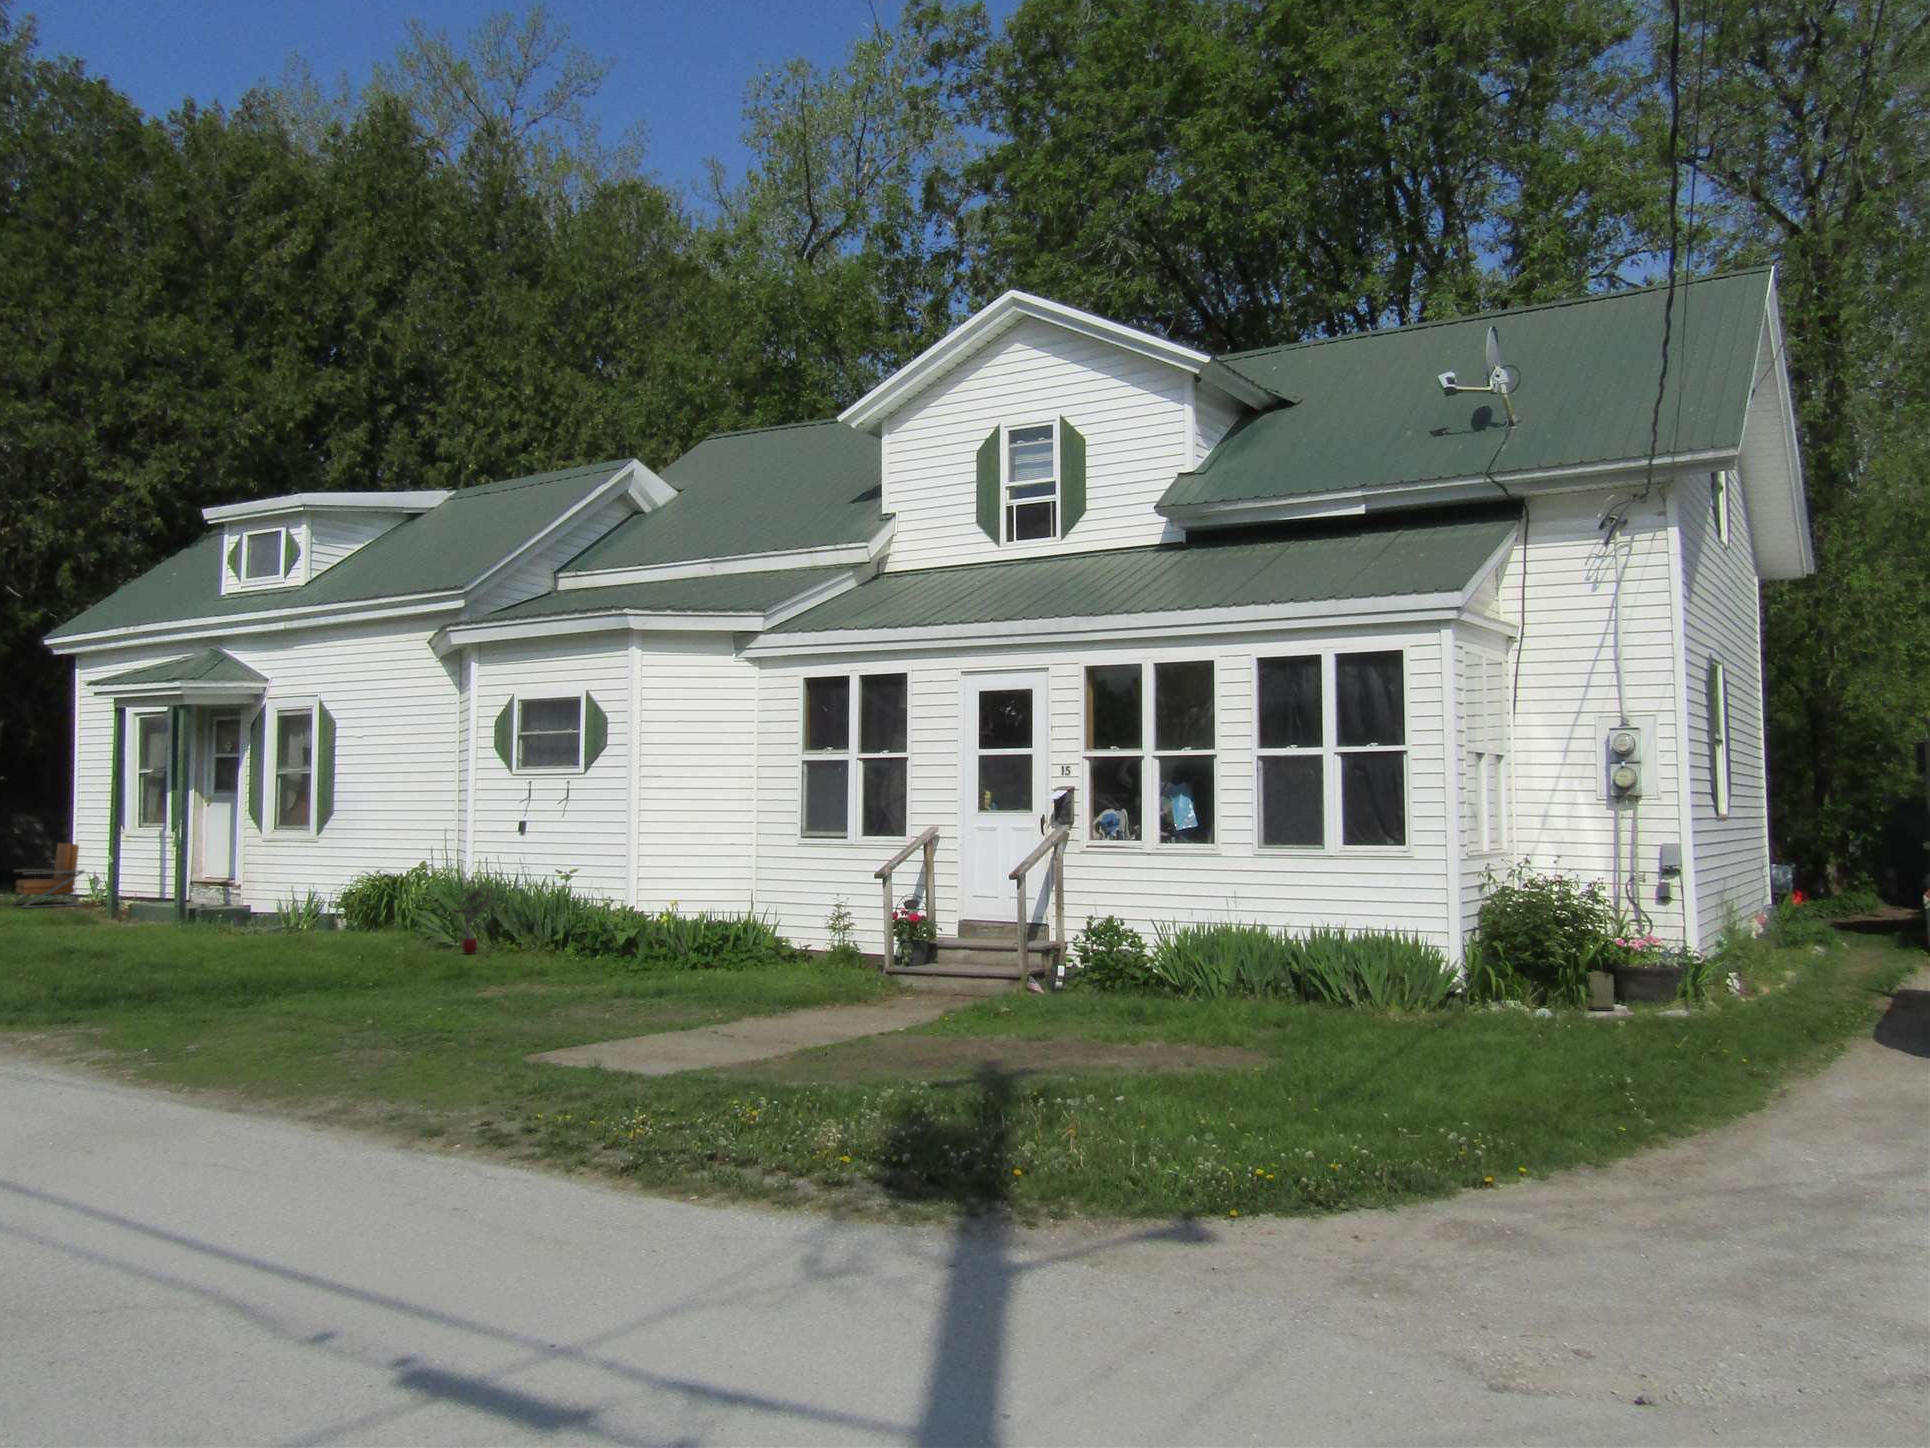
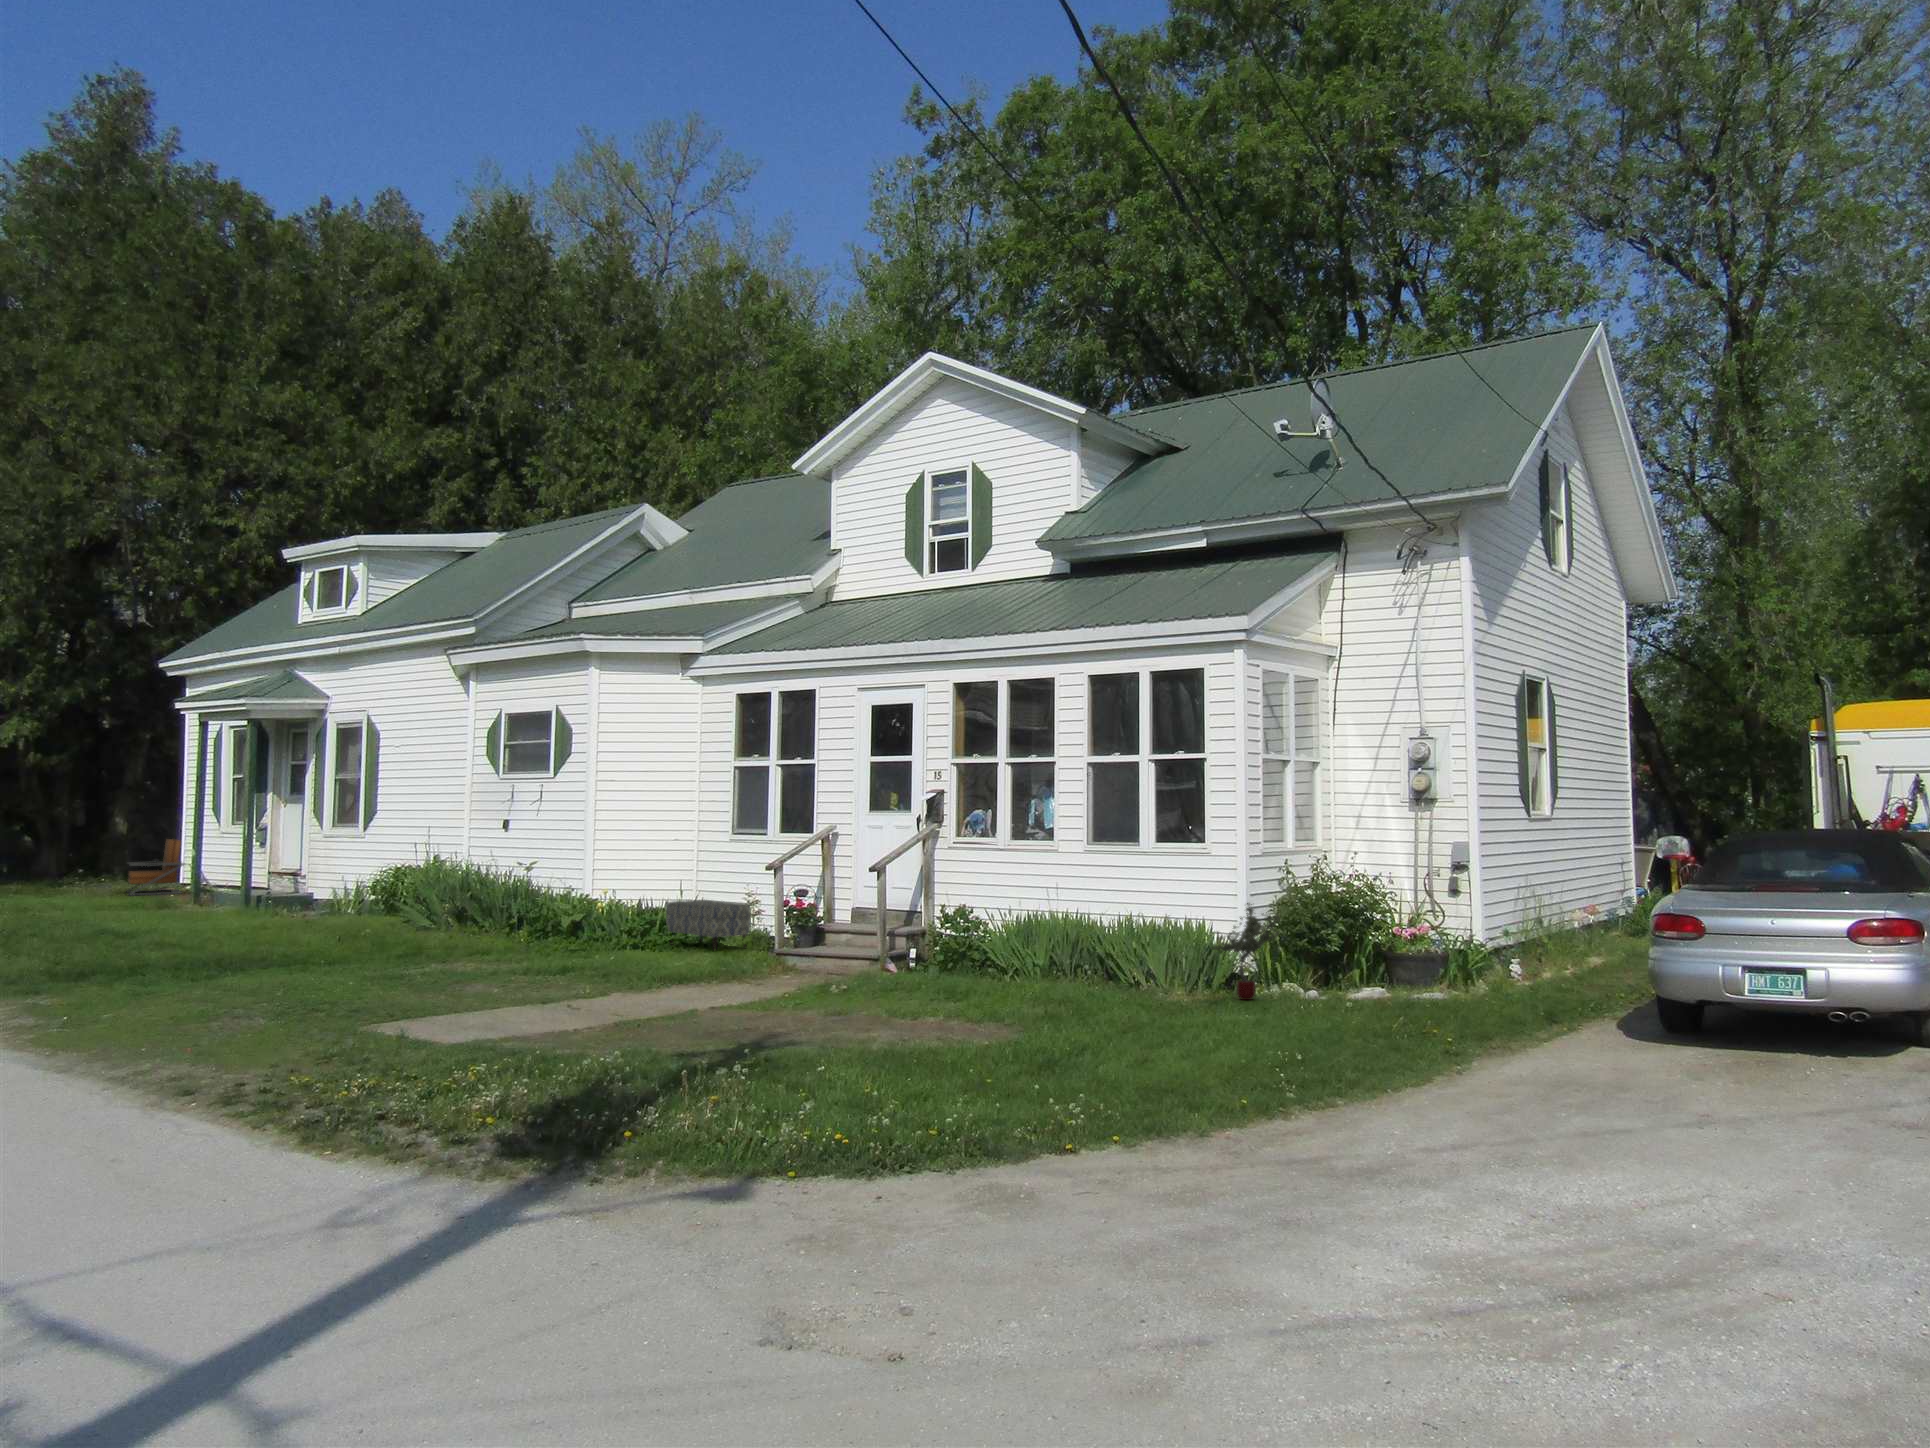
potted tree: present [451,877,494,954] -> present [1211,903,1280,1000]
bench: none [733,910,836,968] -> present [666,900,751,951]
watering can: present [1586,967,1614,1011] -> none [1336,947,1388,993]

